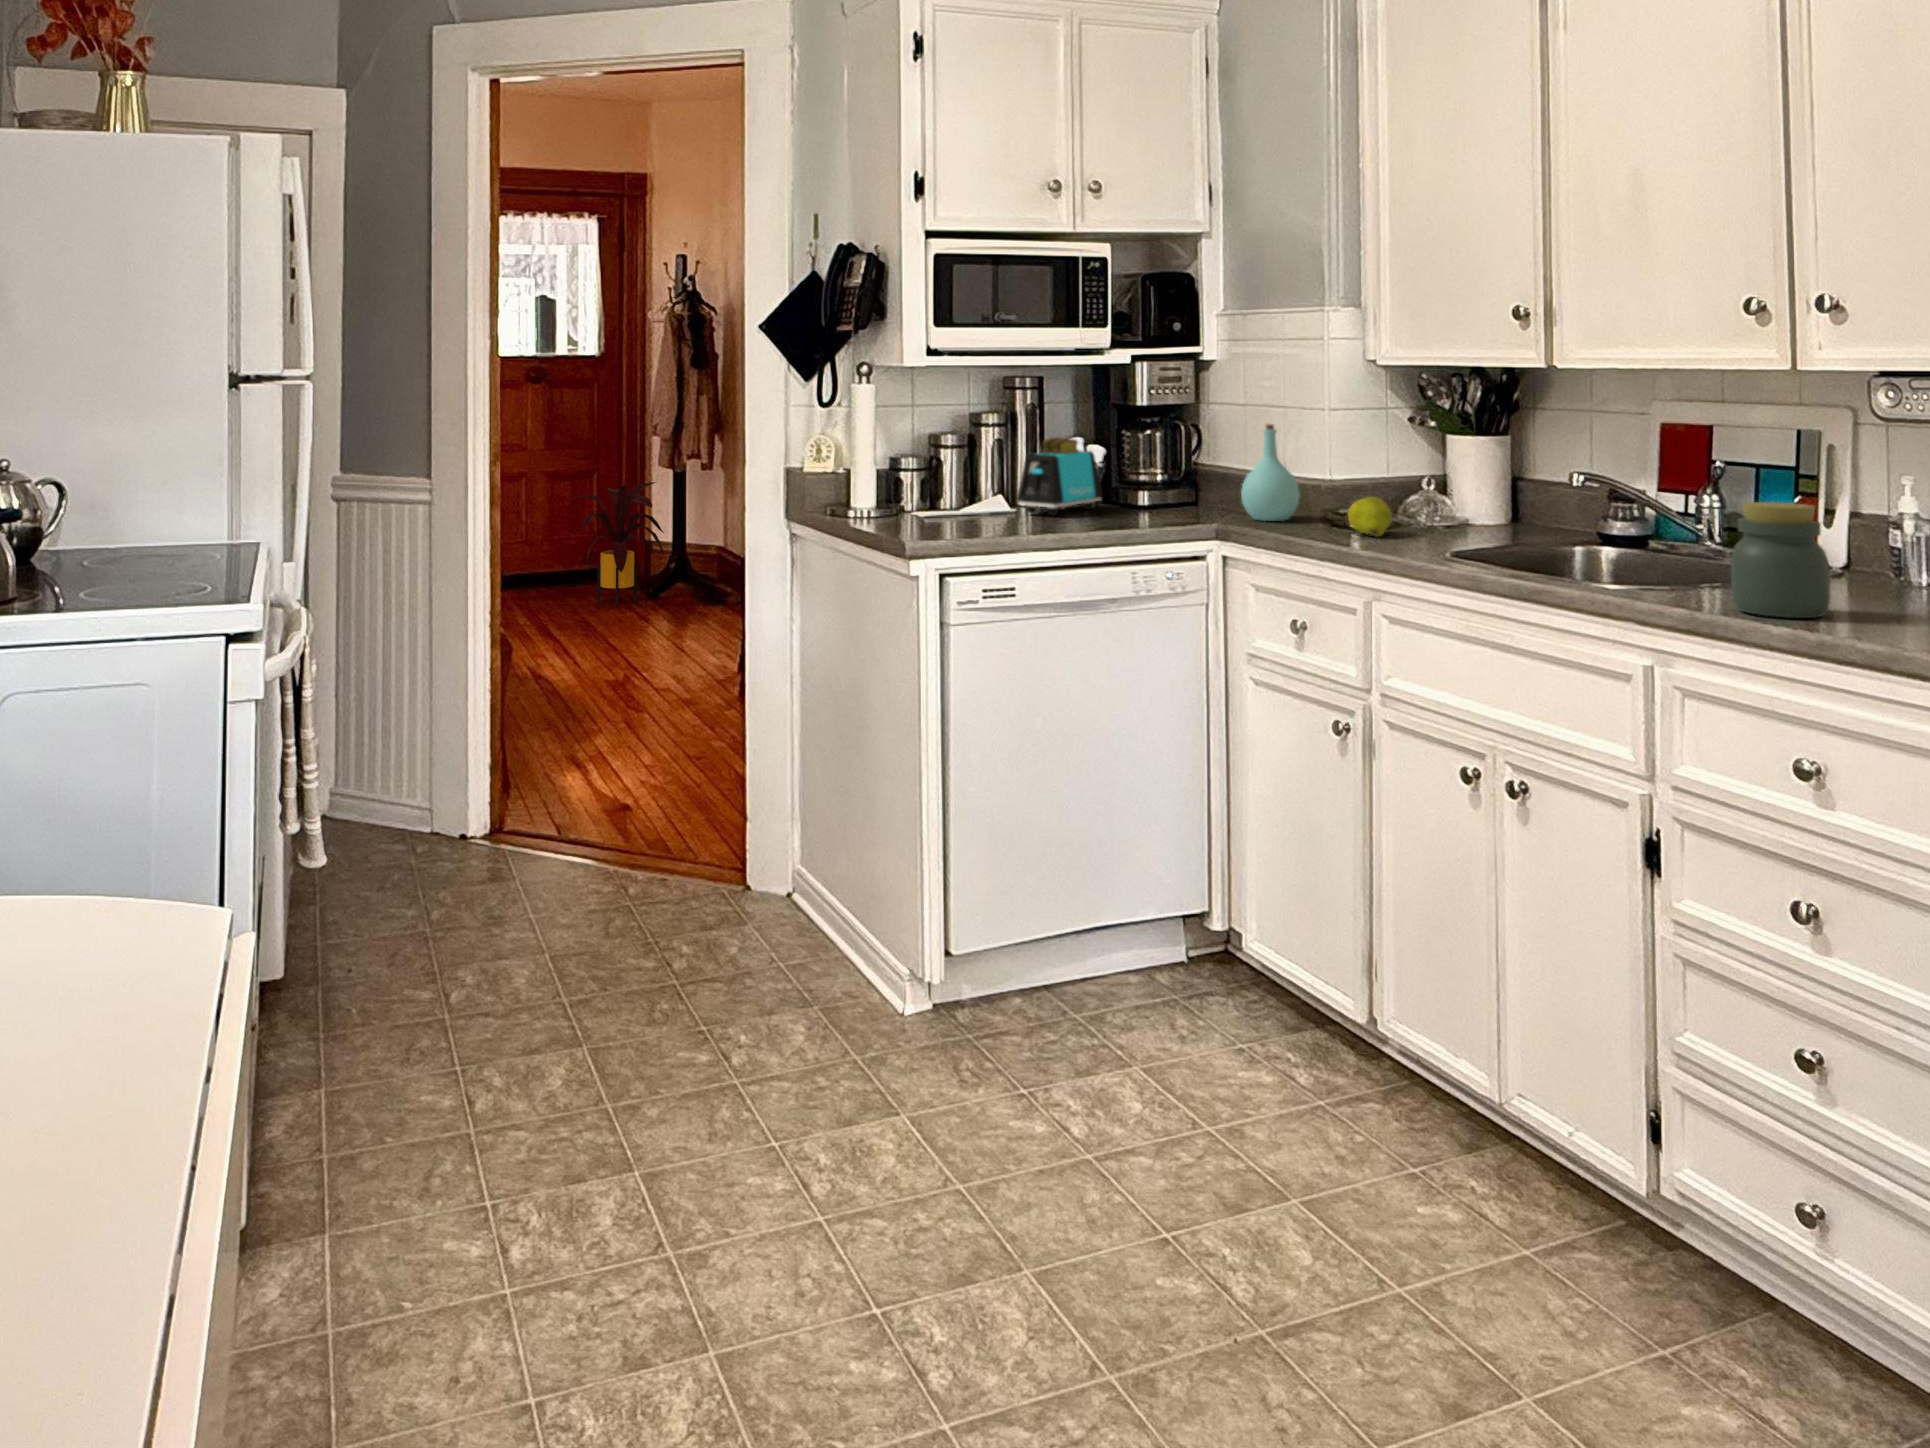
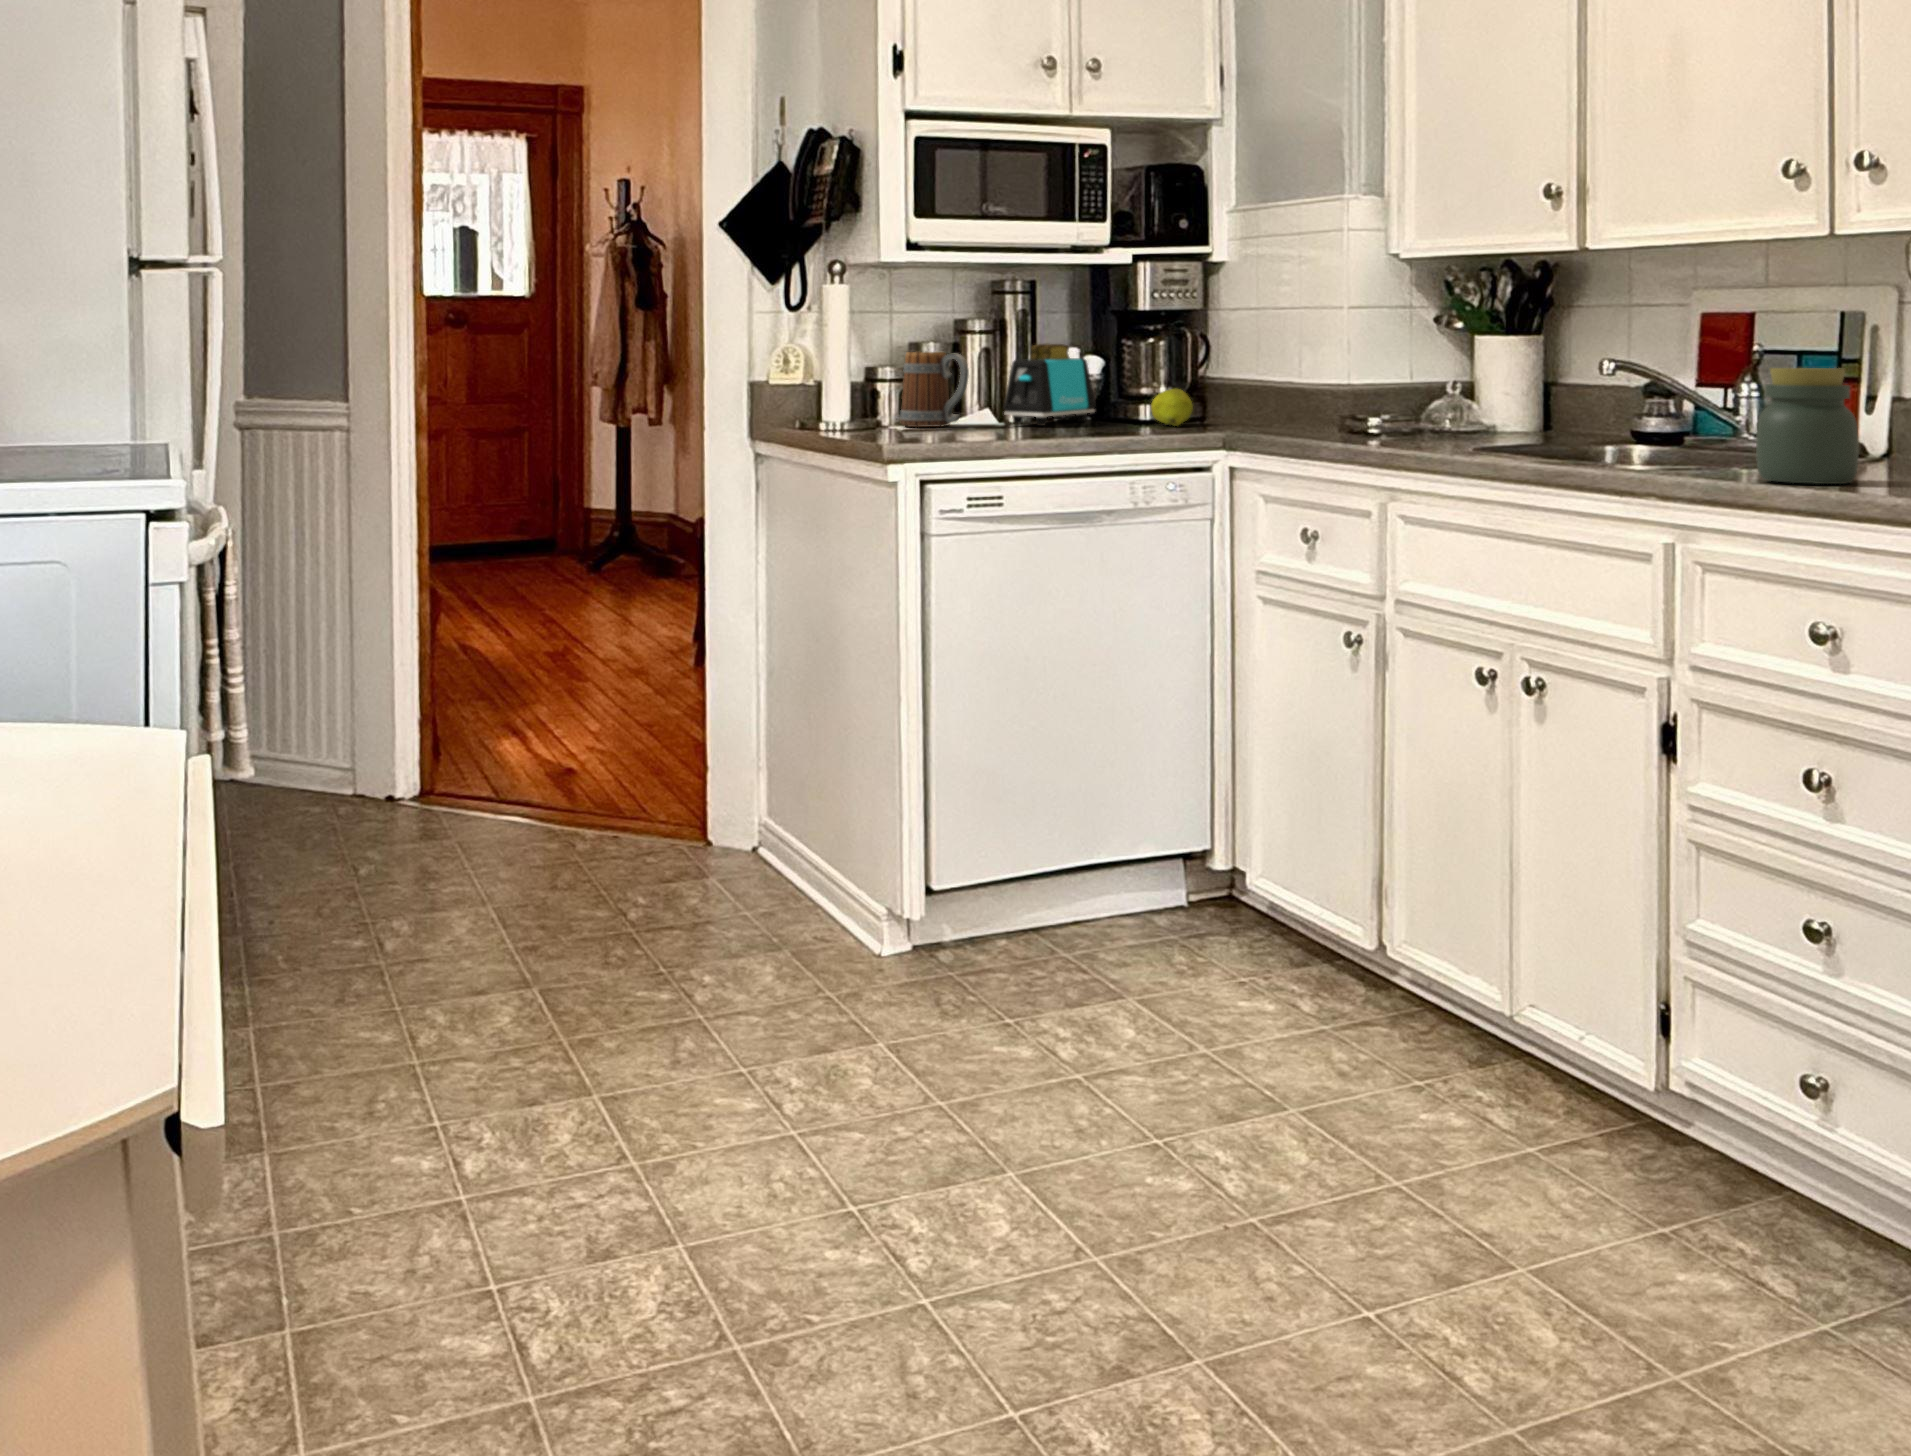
bottle: present [1241,424,1300,521] -> none [1246,324,1310,428]
mug: none [923,445,986,516] -> present [900,352,969,427]
house plant: present [567,482,664,606] -> none [497,437,608,573]
fruit: present [1348,497,1392,536] -> present [1151,389,1193,426]

